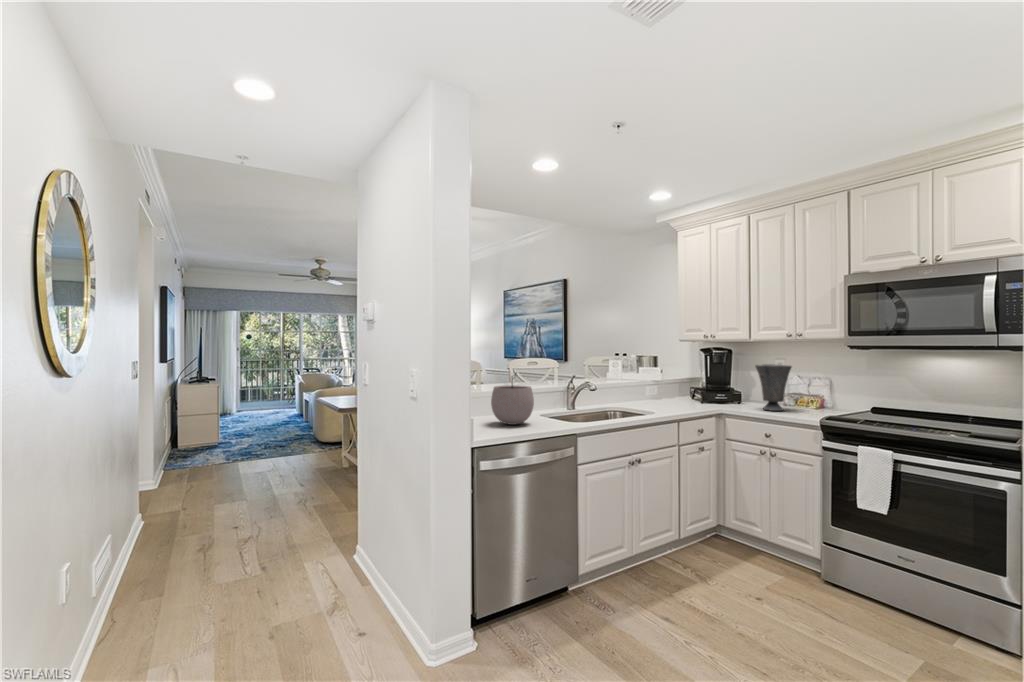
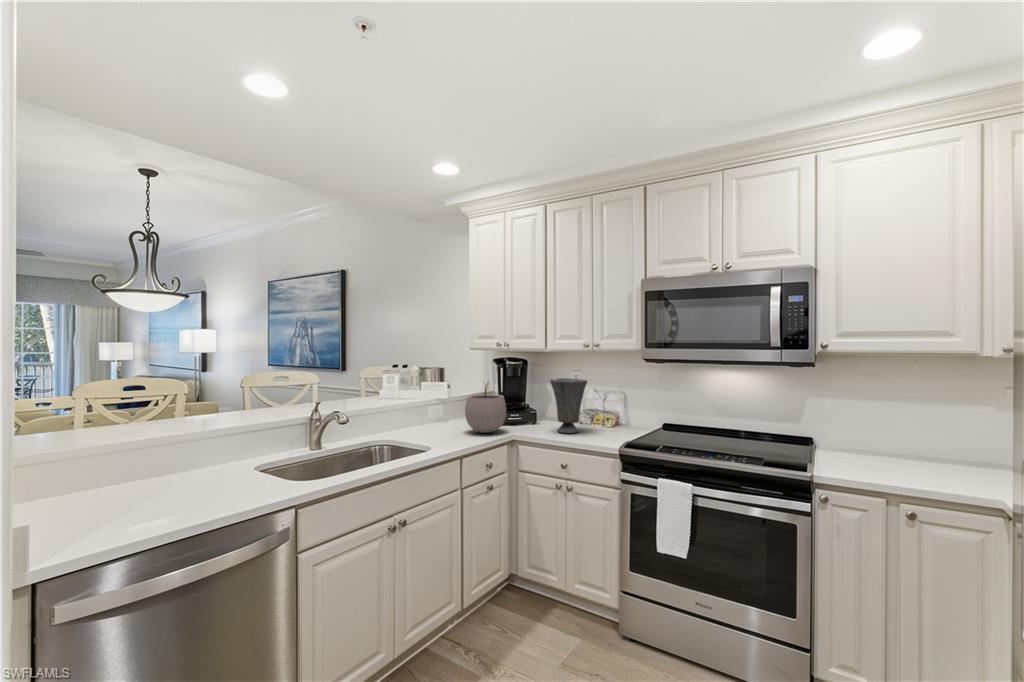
plant pot: present [491,373,534,425] -> present [465,383,506,433]

